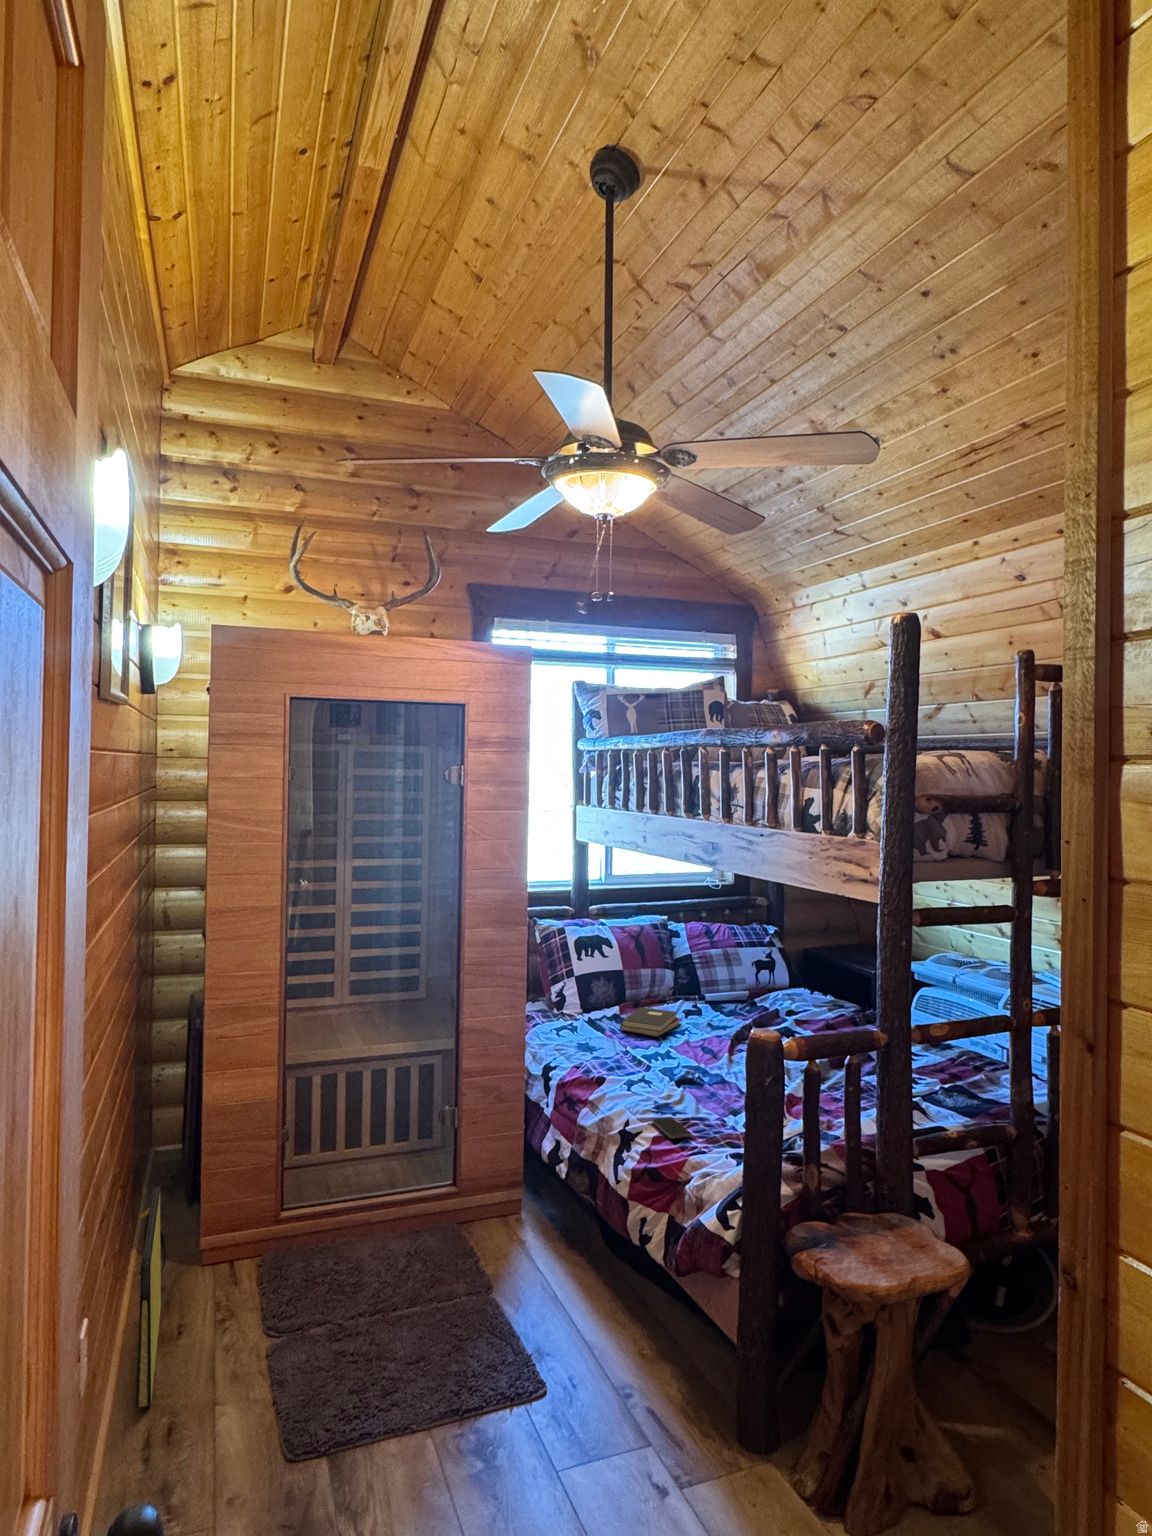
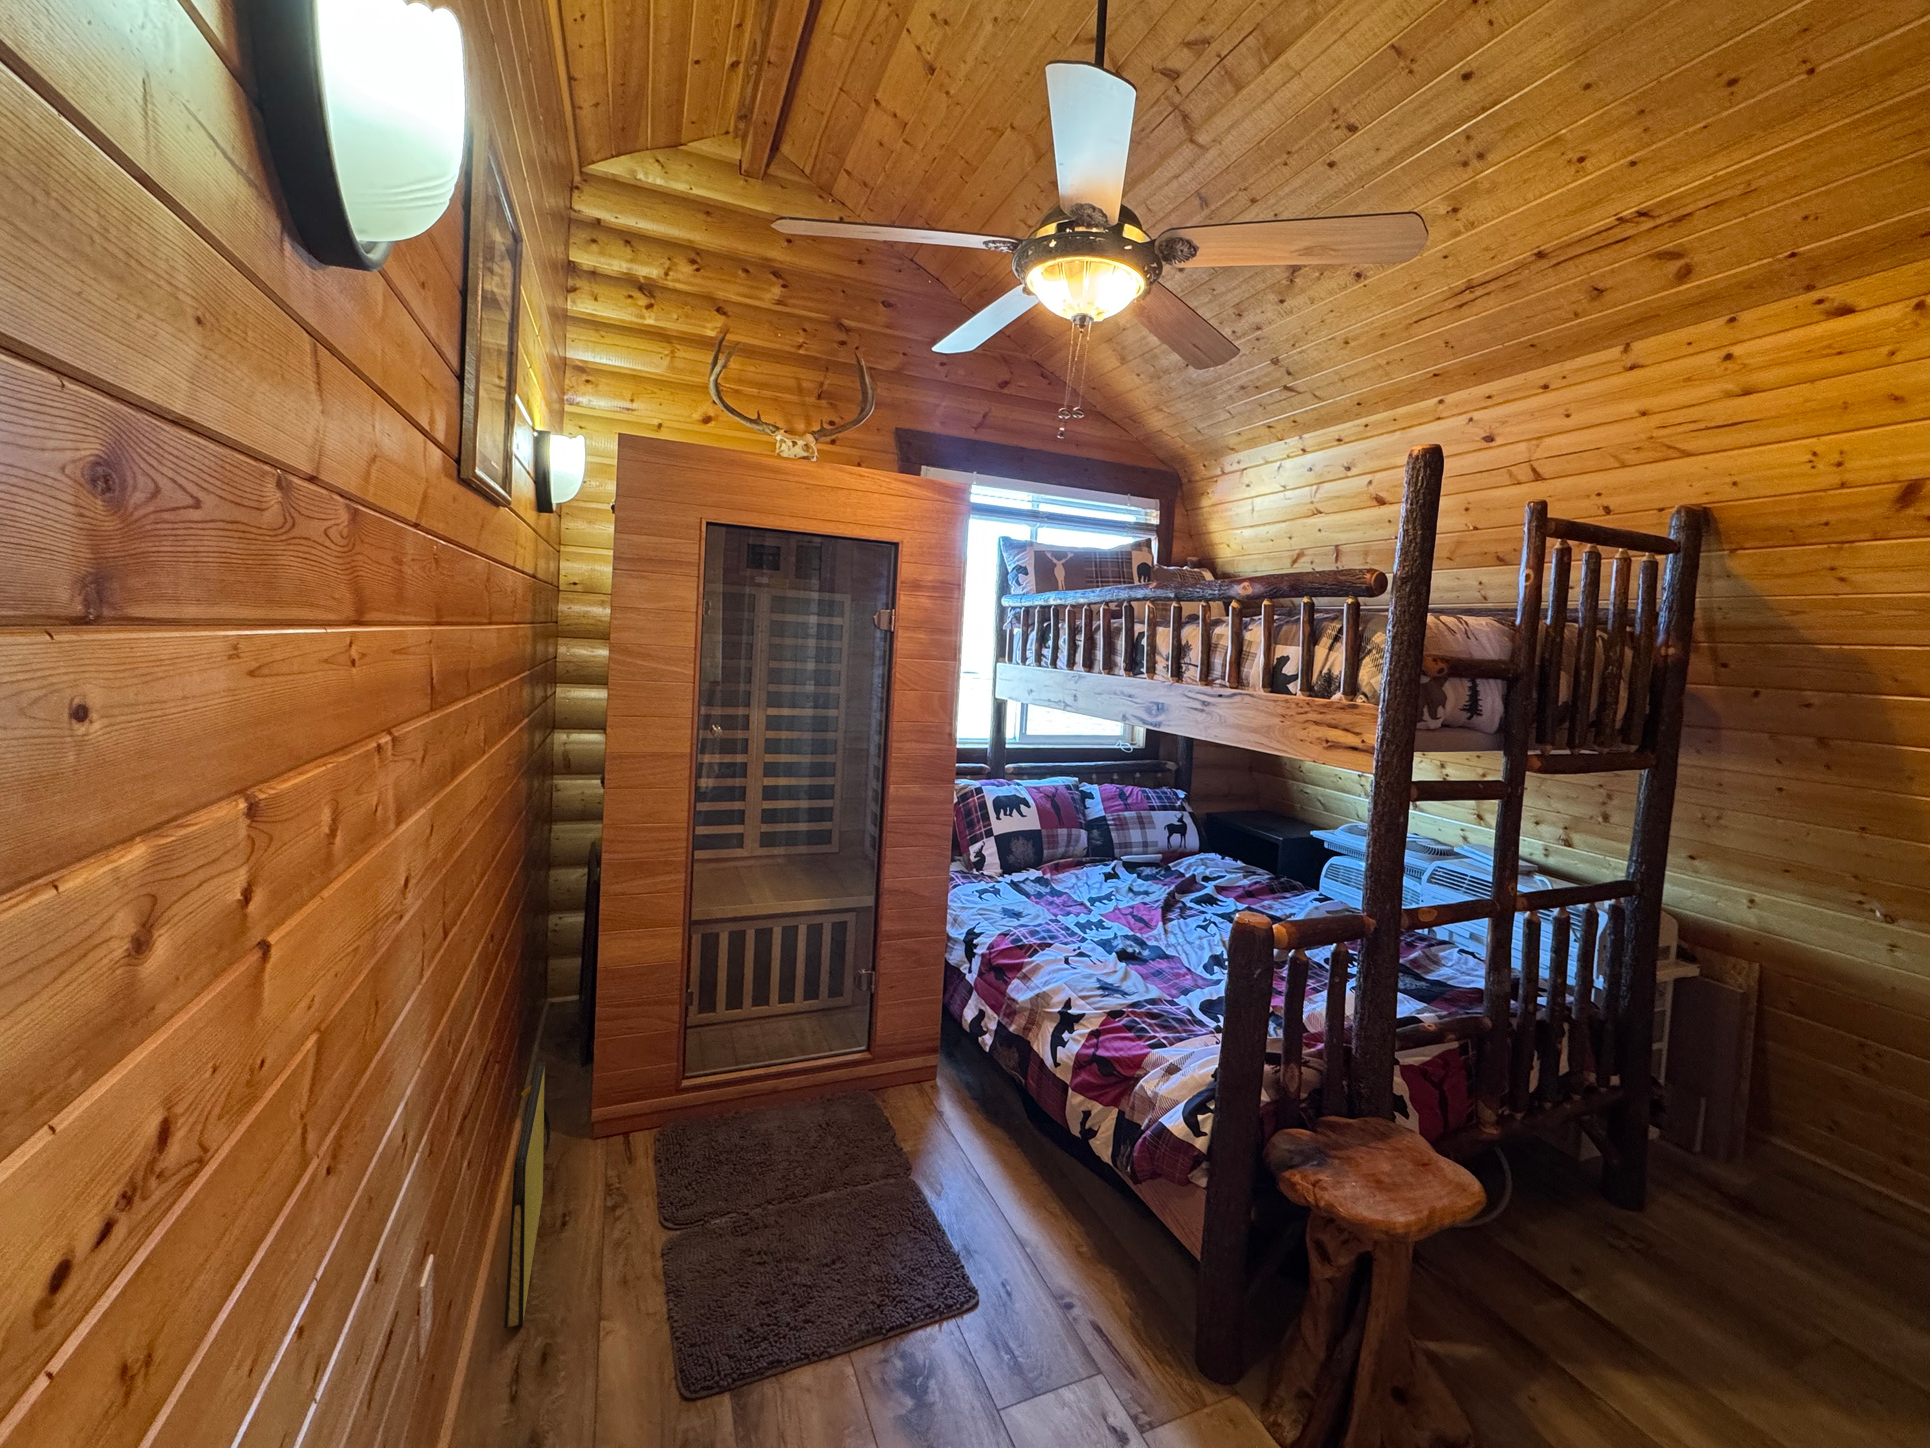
hardback book: present [620,1007,681,1037] -> none [1041,870,1101,901]
smartphone: present [652,1117,691,1139] -> none [1089,991,1134,1017]

